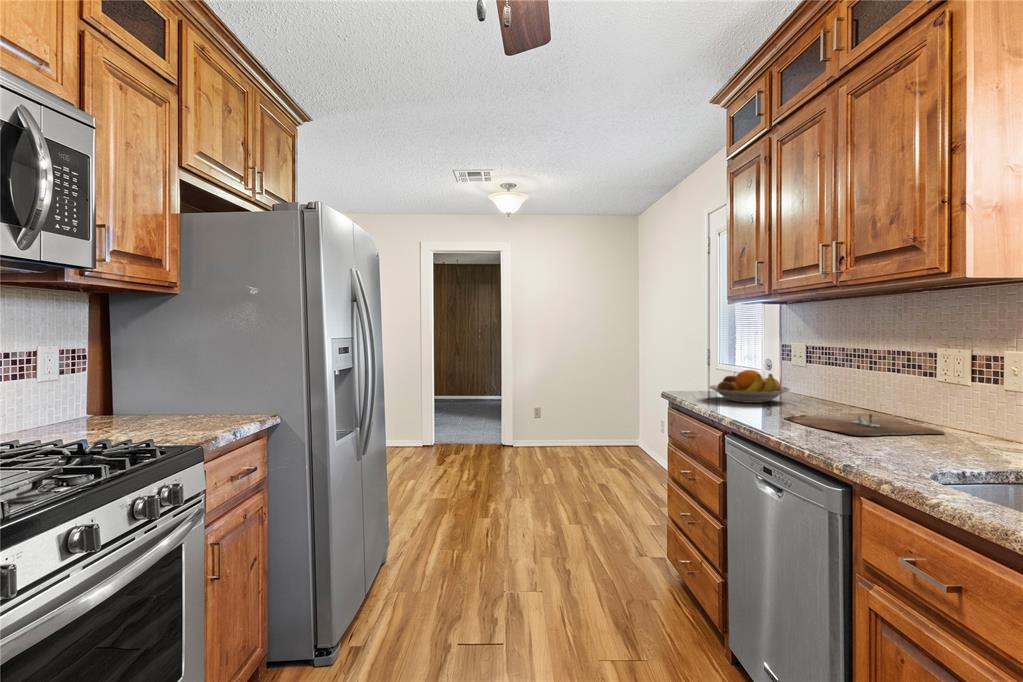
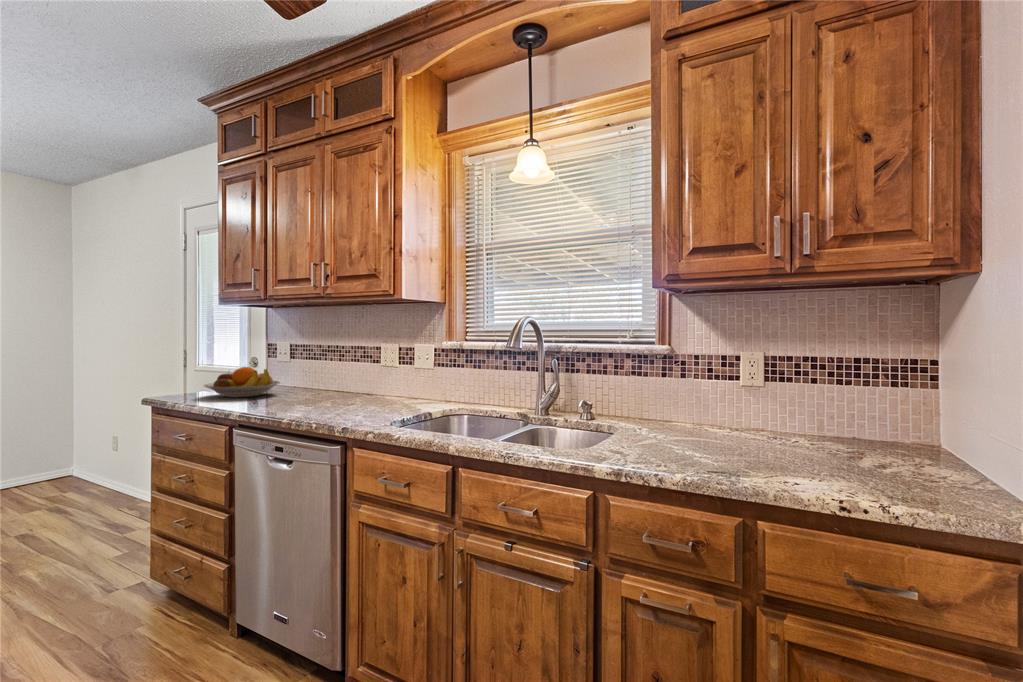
cutting board: present [784,414,945,436] -> none [284,393,389,409]

